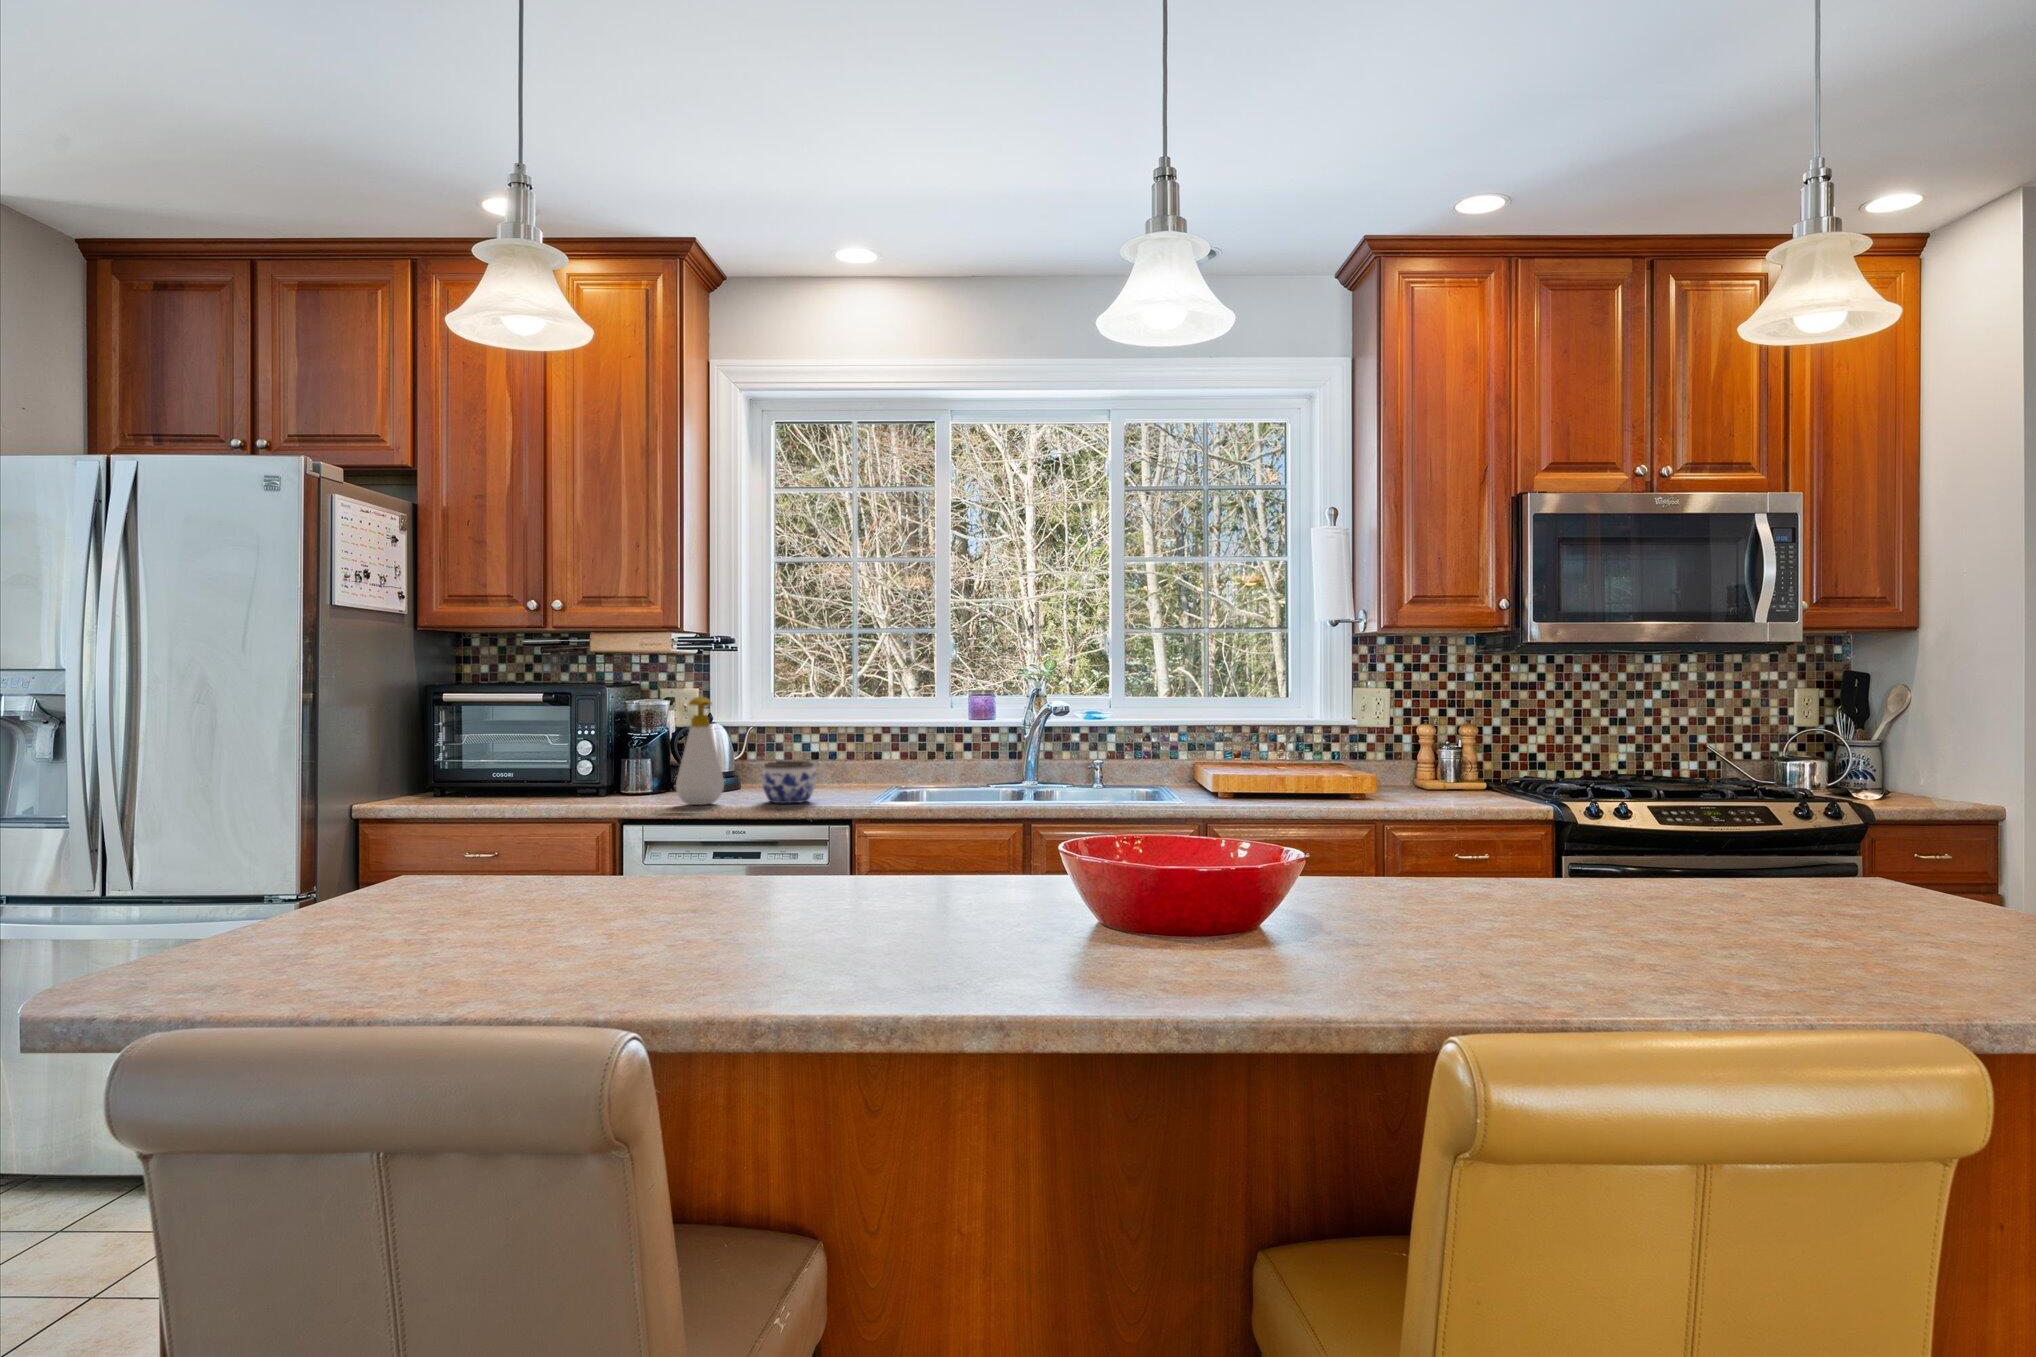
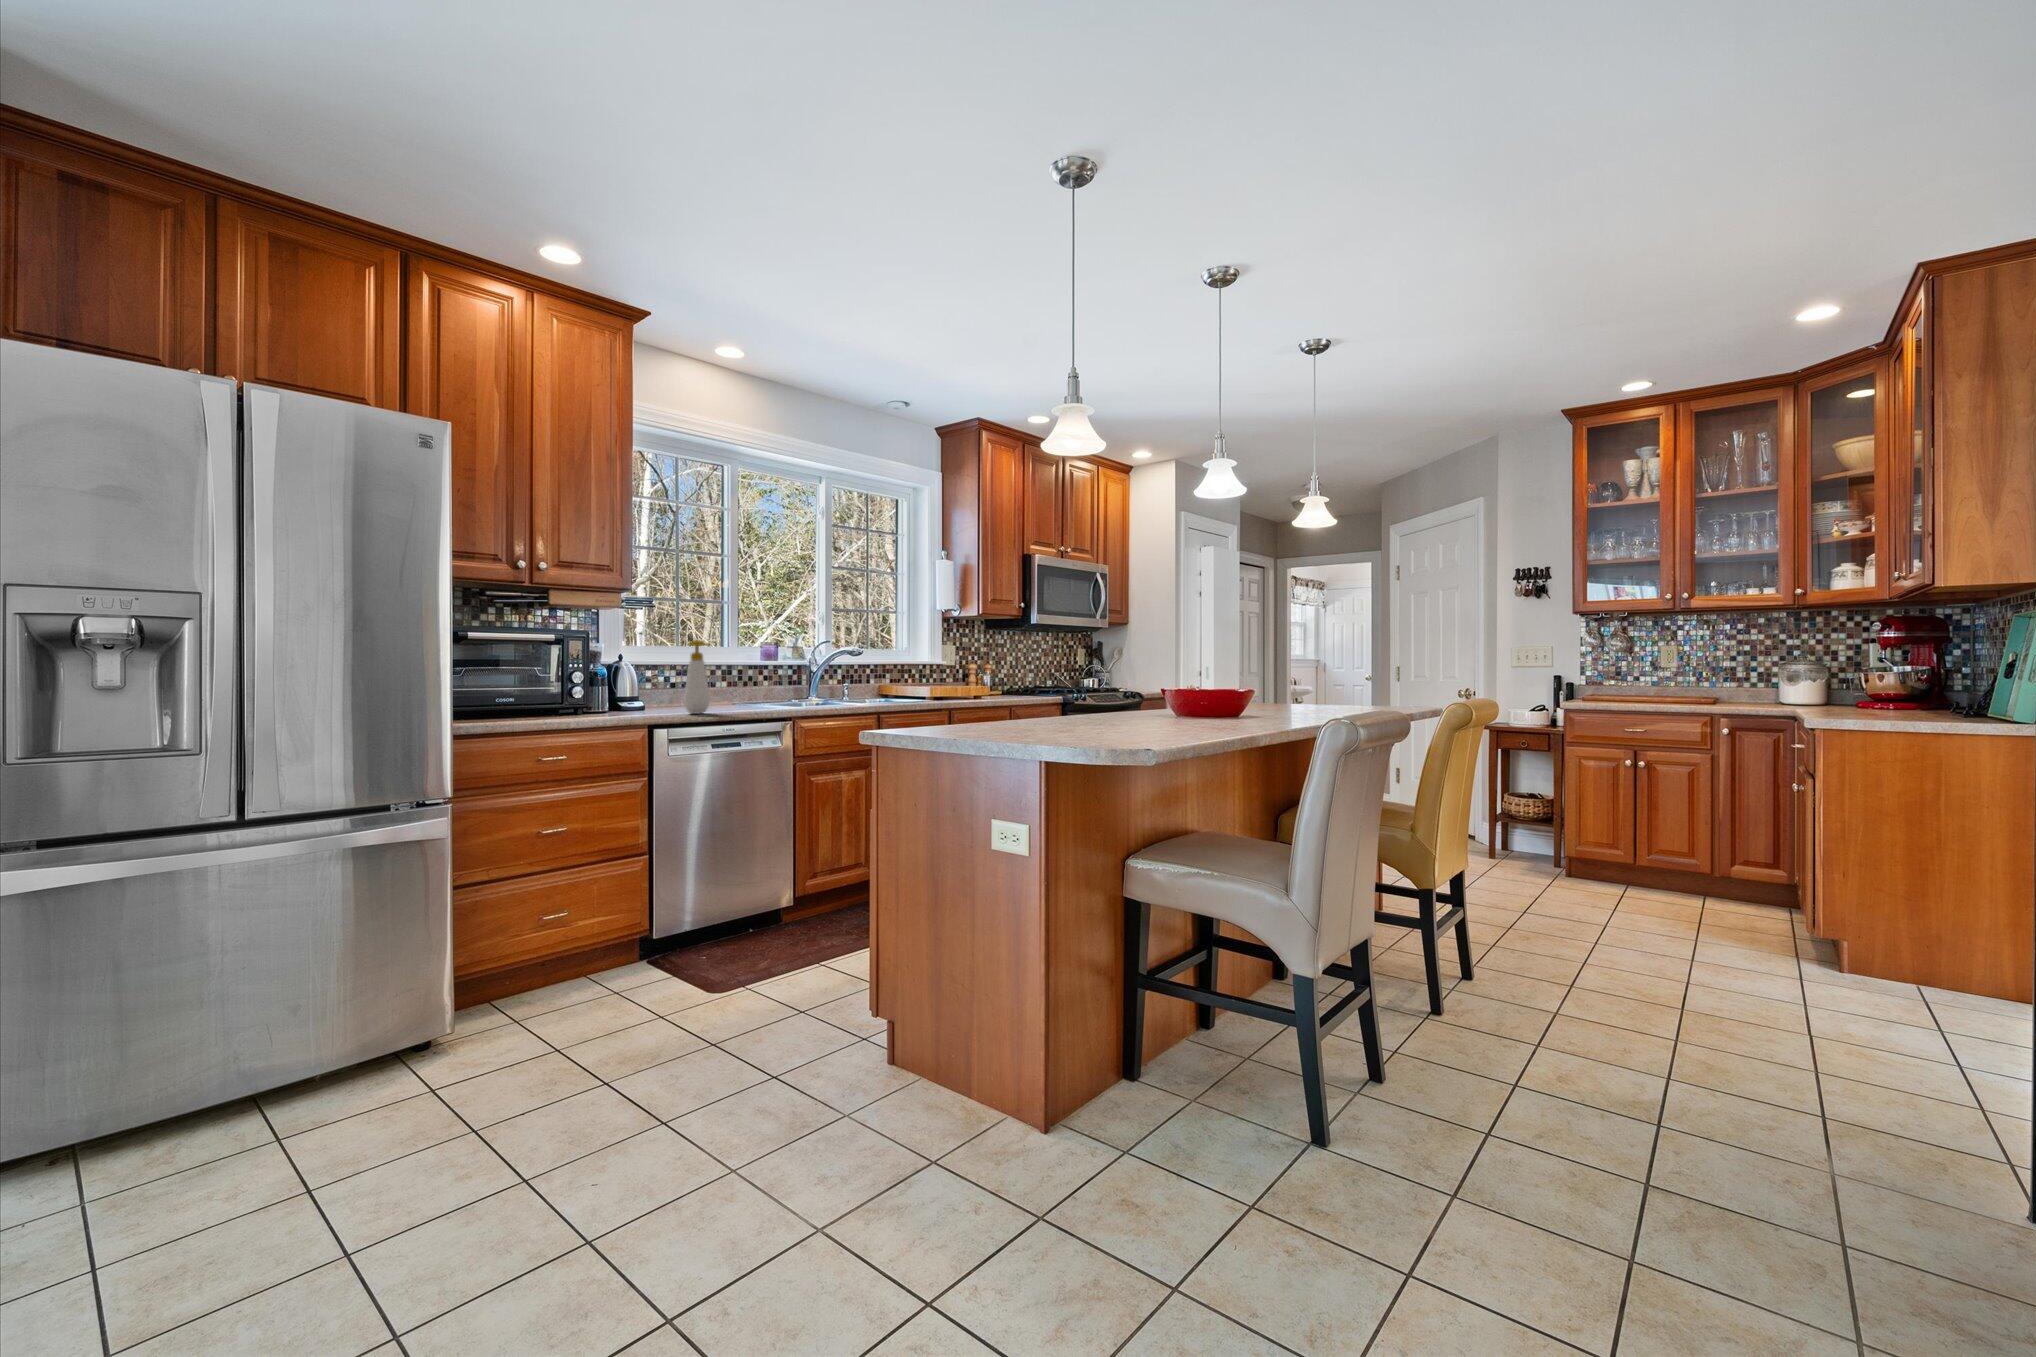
jar: present [761,761,817,803] -> none [719,684,757,711]

